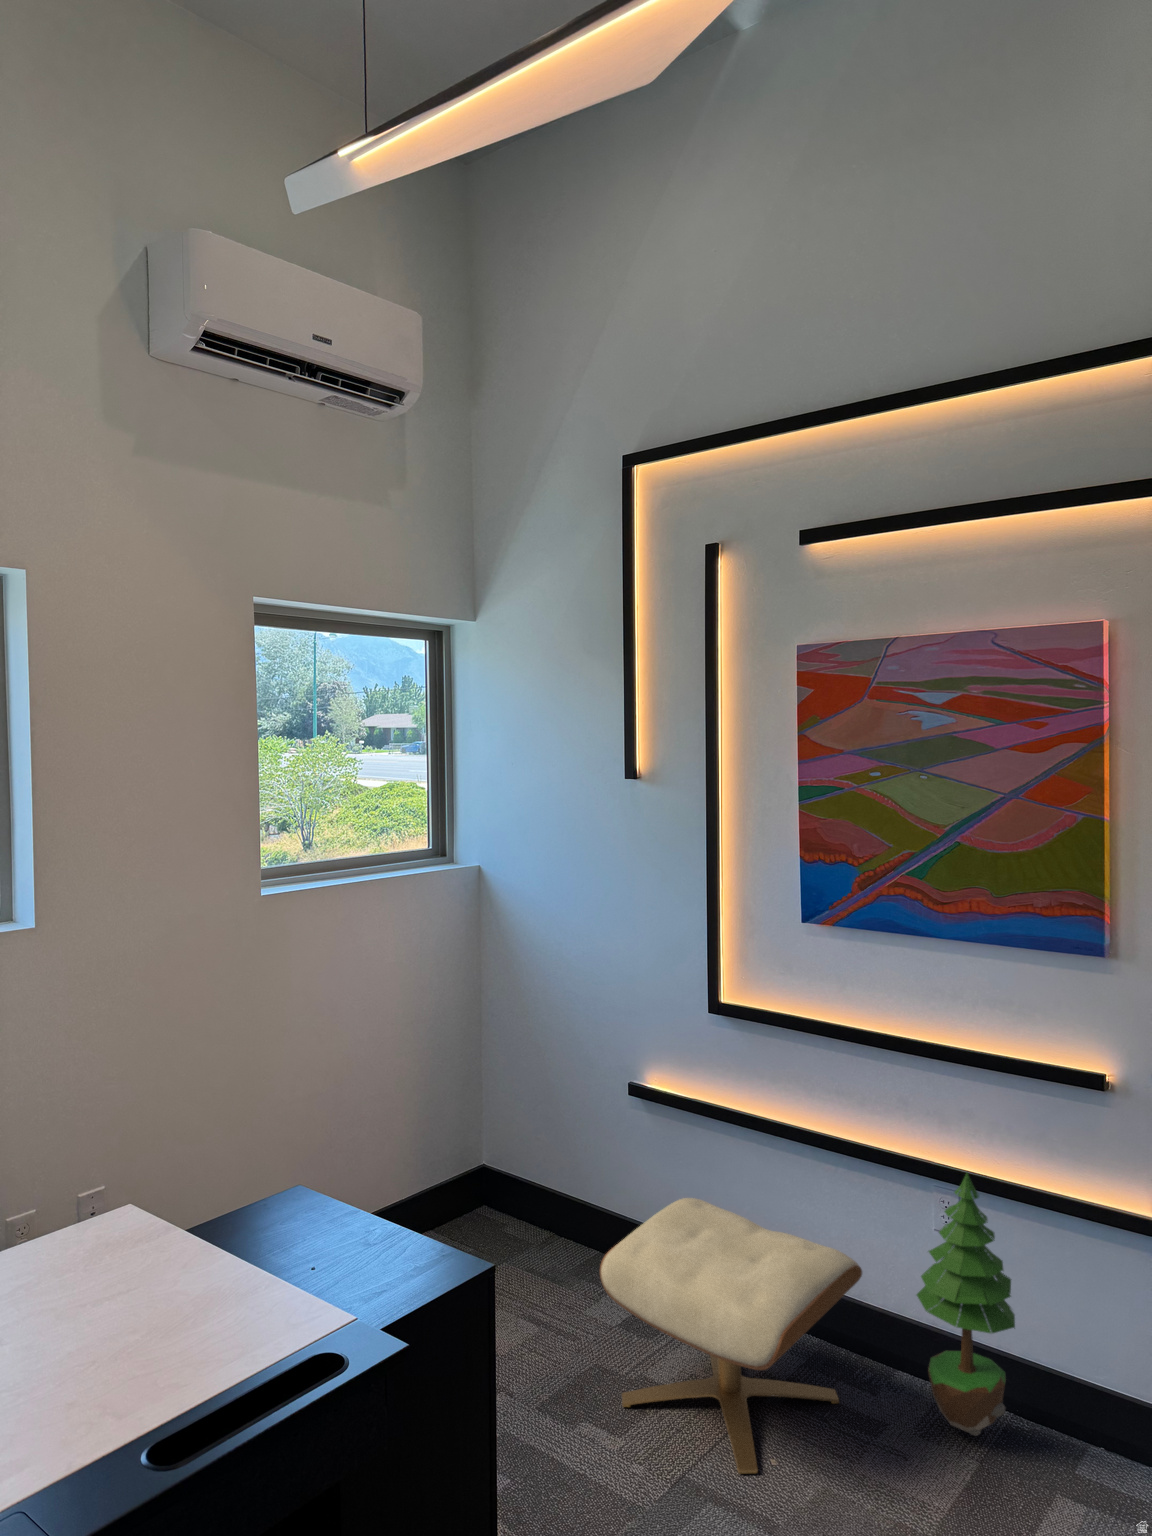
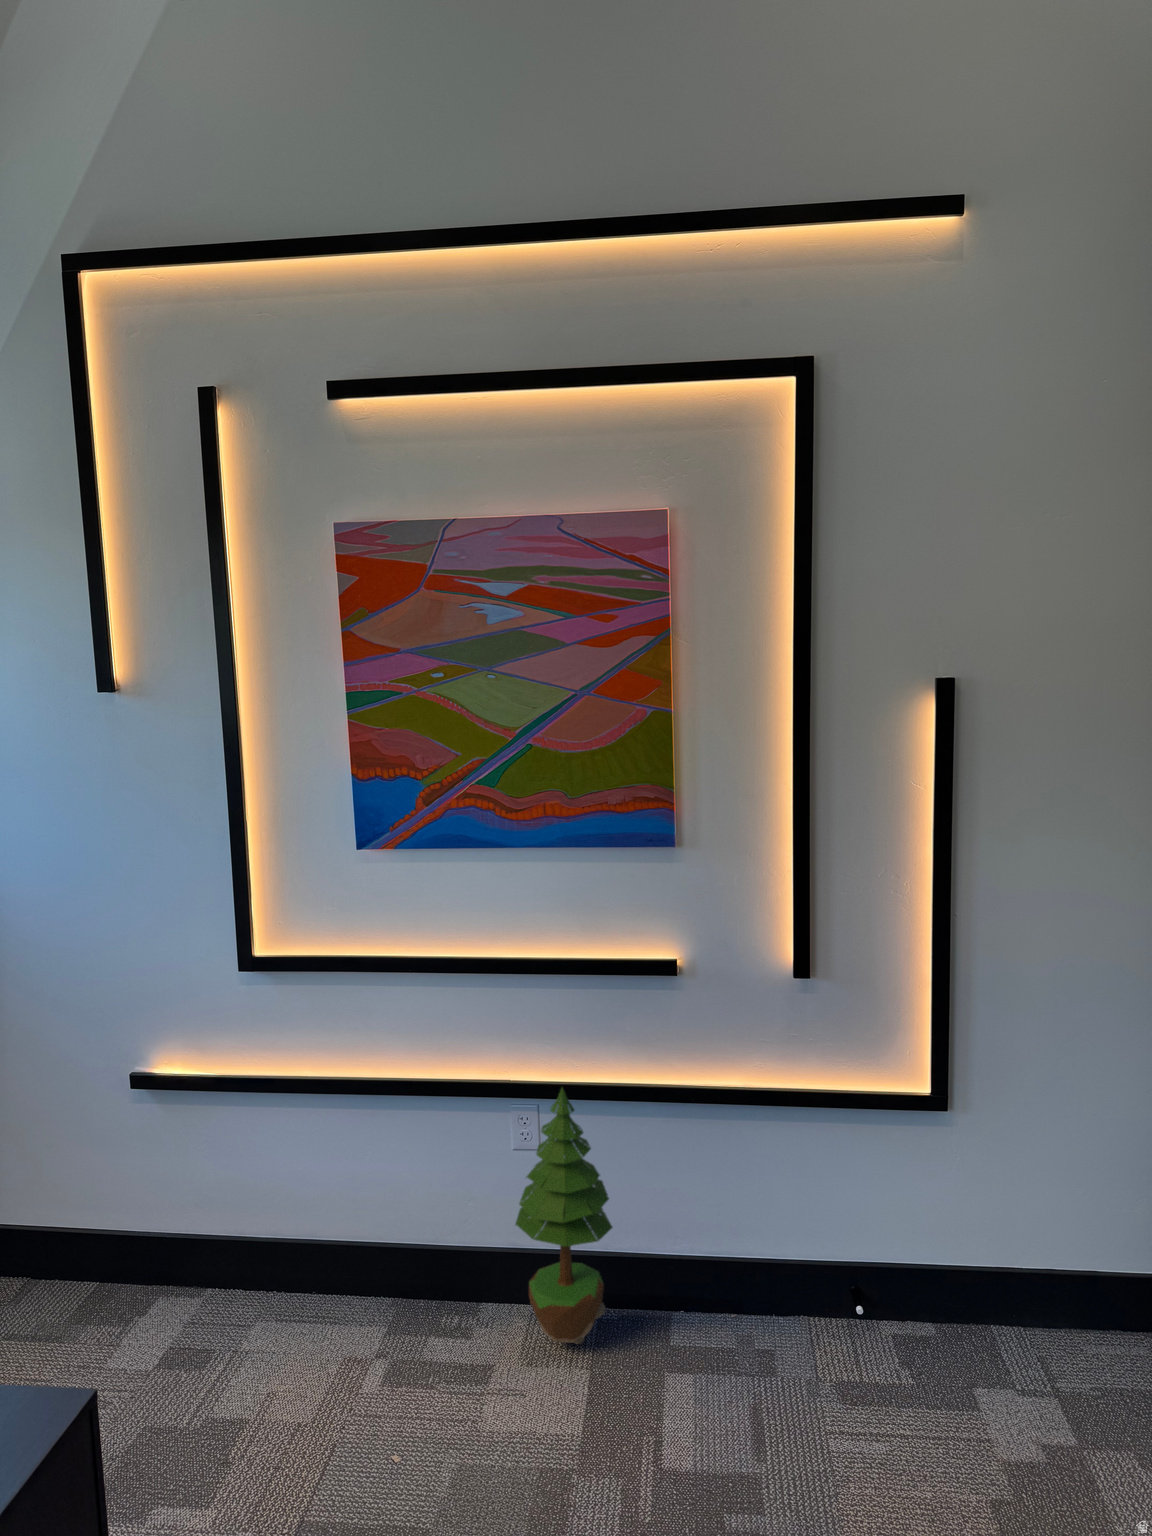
ottoman: present [600,1198,862,1473] -> none [151,1190,460,1490]

